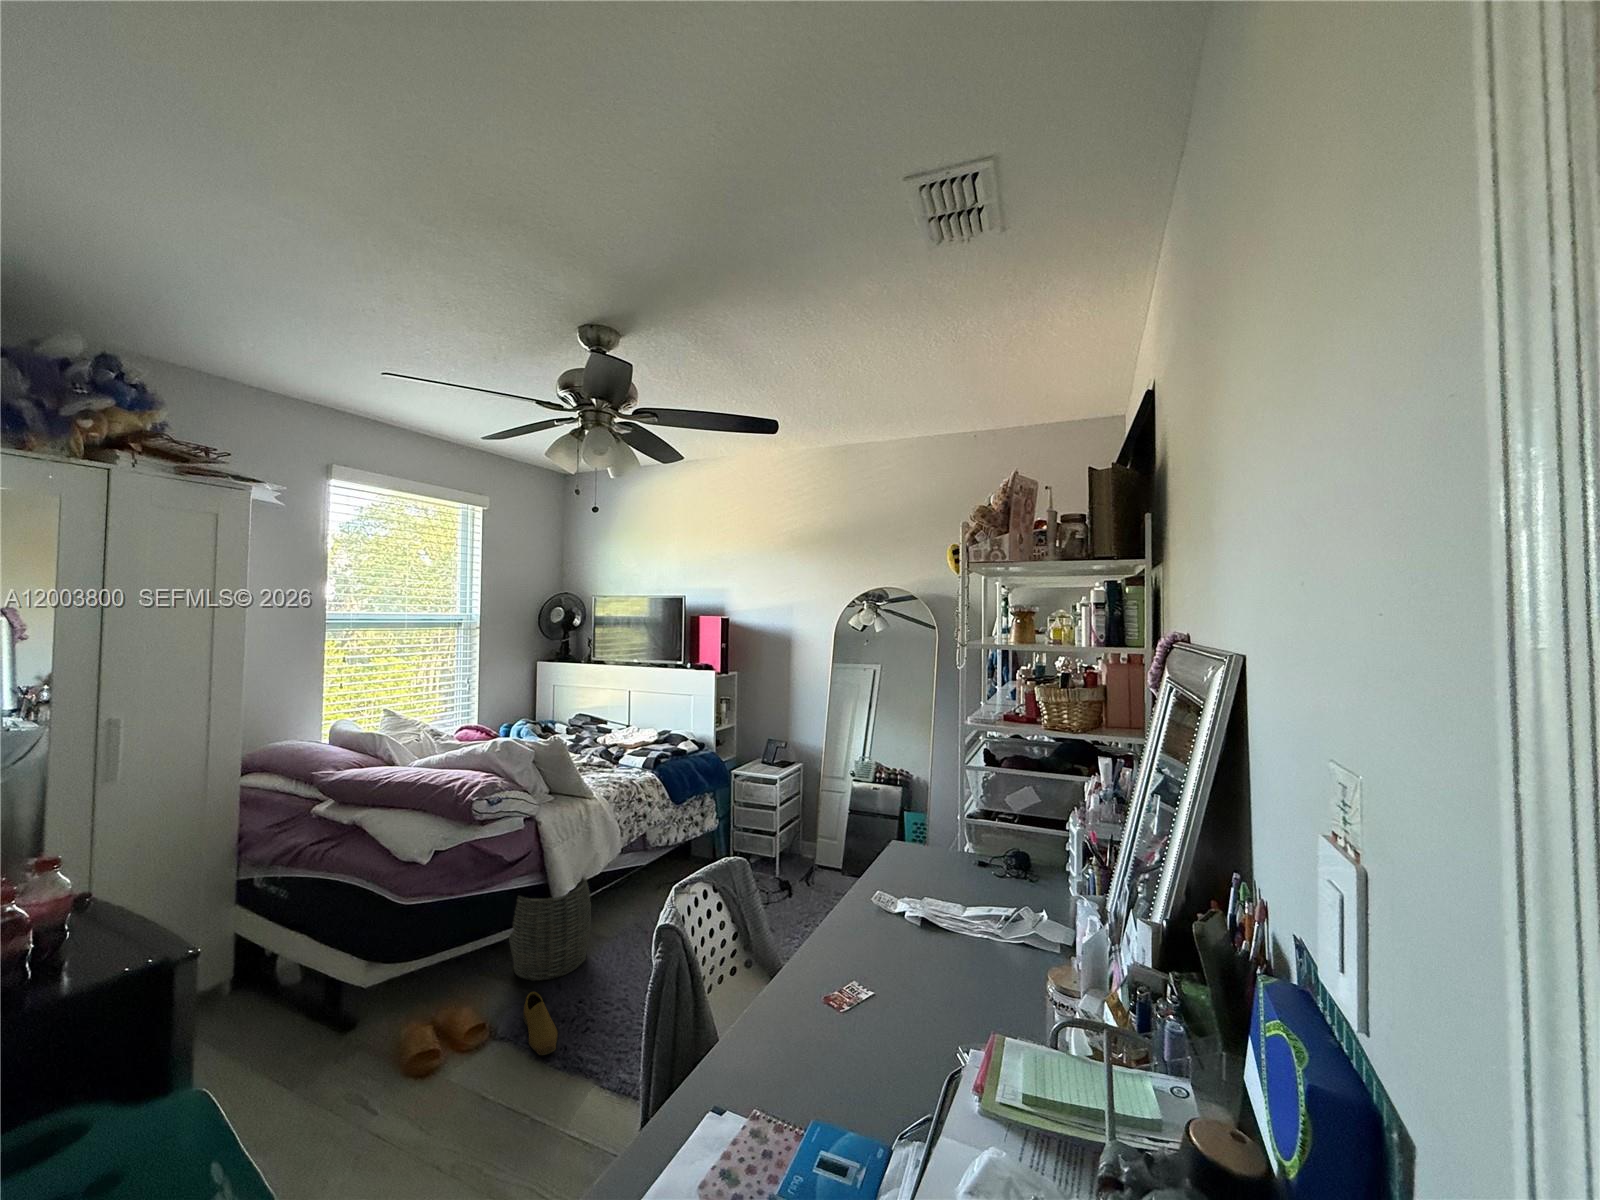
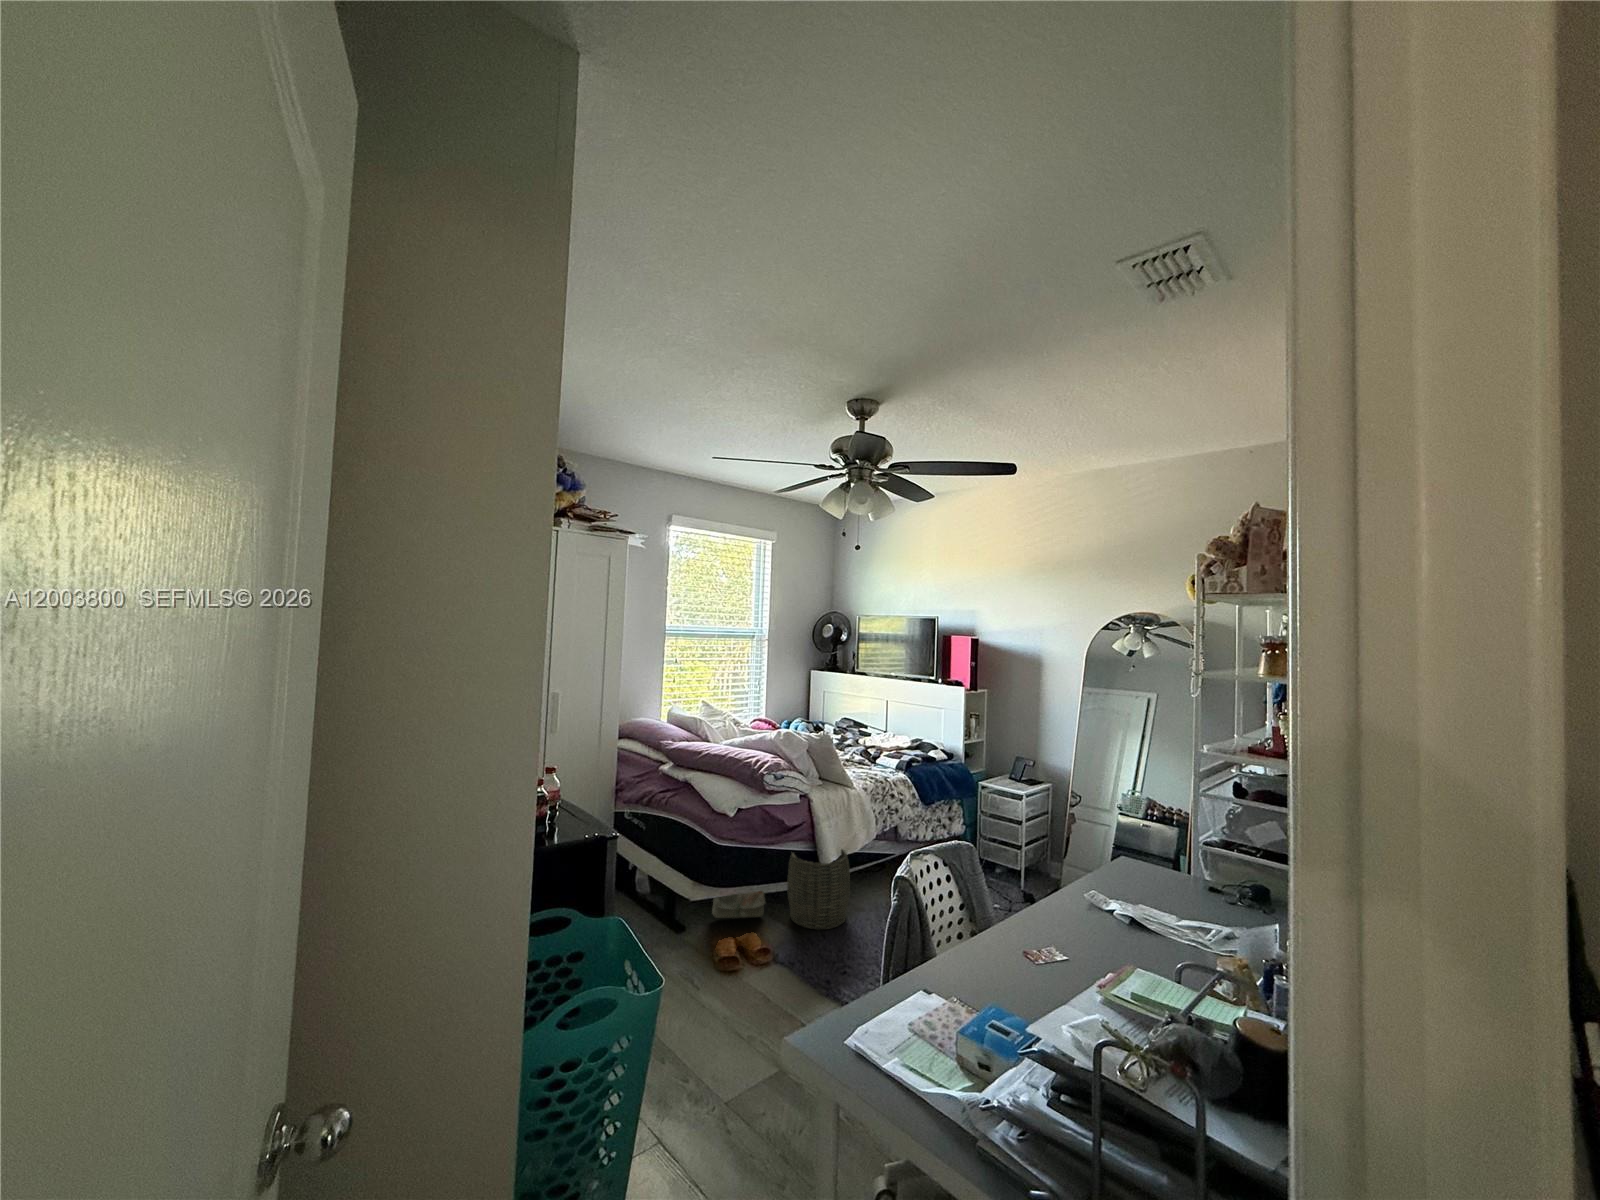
bag: none [399,910,479,998] -> present [712,891,765,918]
shoe: present [523,992,558,1055] -> none [797,933,823,982]

